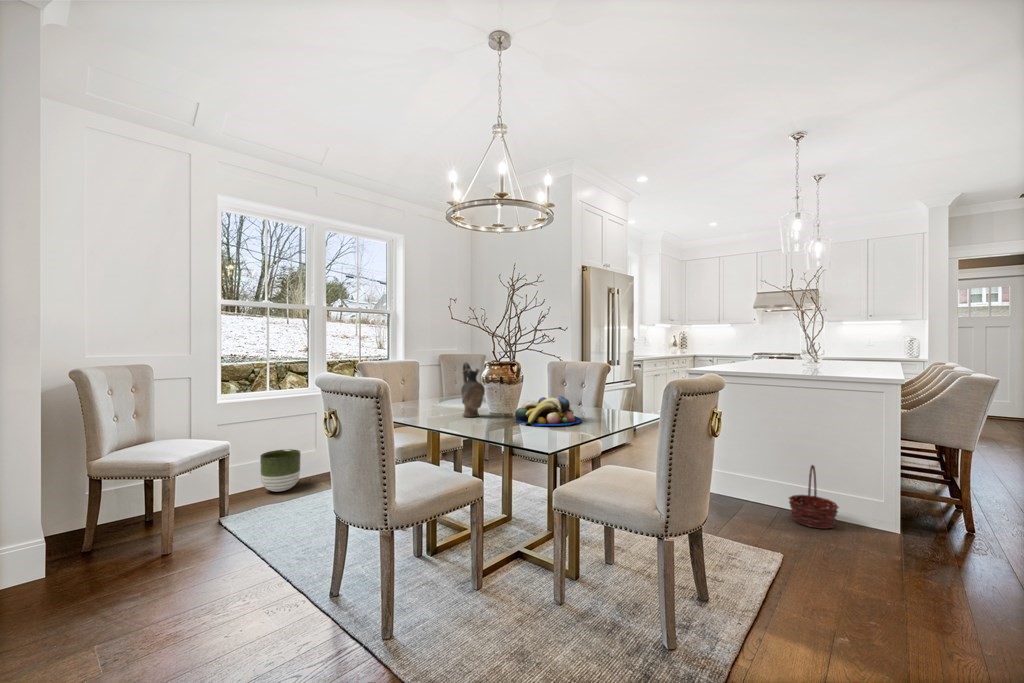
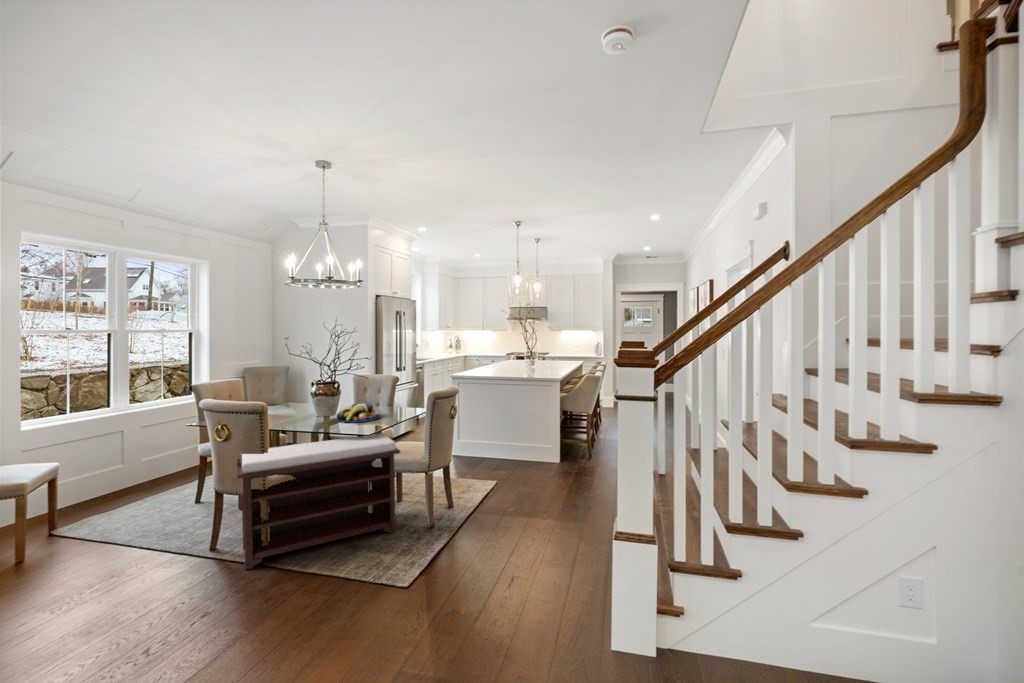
ceramic pitcher: present [461,362,485,417] -> none [294,383,312,421]
bench: none [340,448,612,657] -> present [236,433,400,570]
planter: present [260,449,301,492] -> none [86,464,128,502]
basket: present [789,465,839,529] -> none [506,429,530,465]

